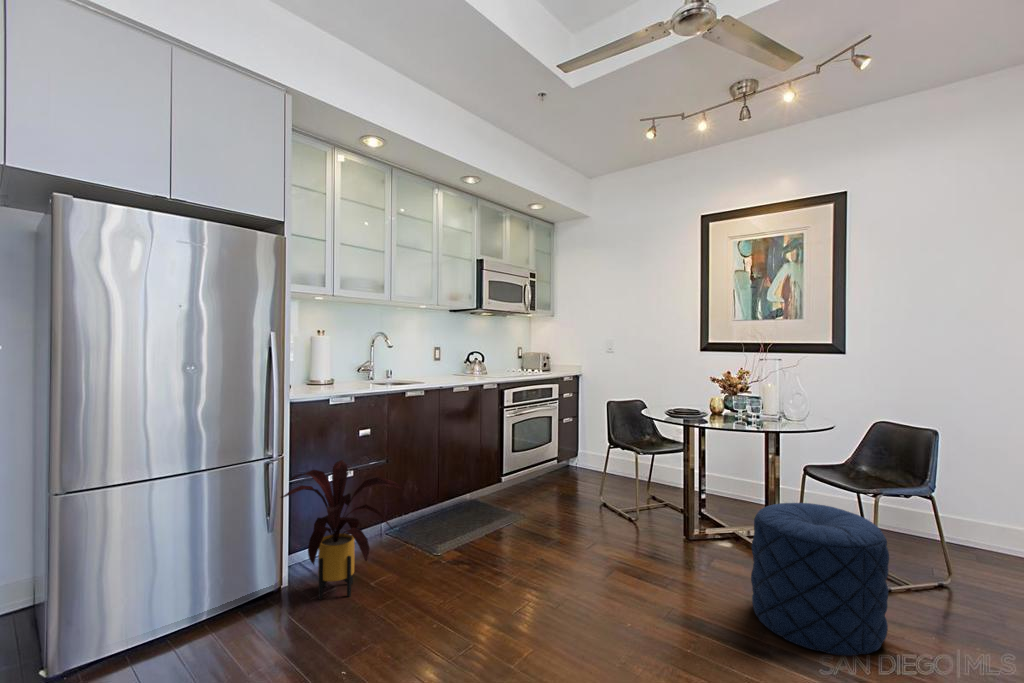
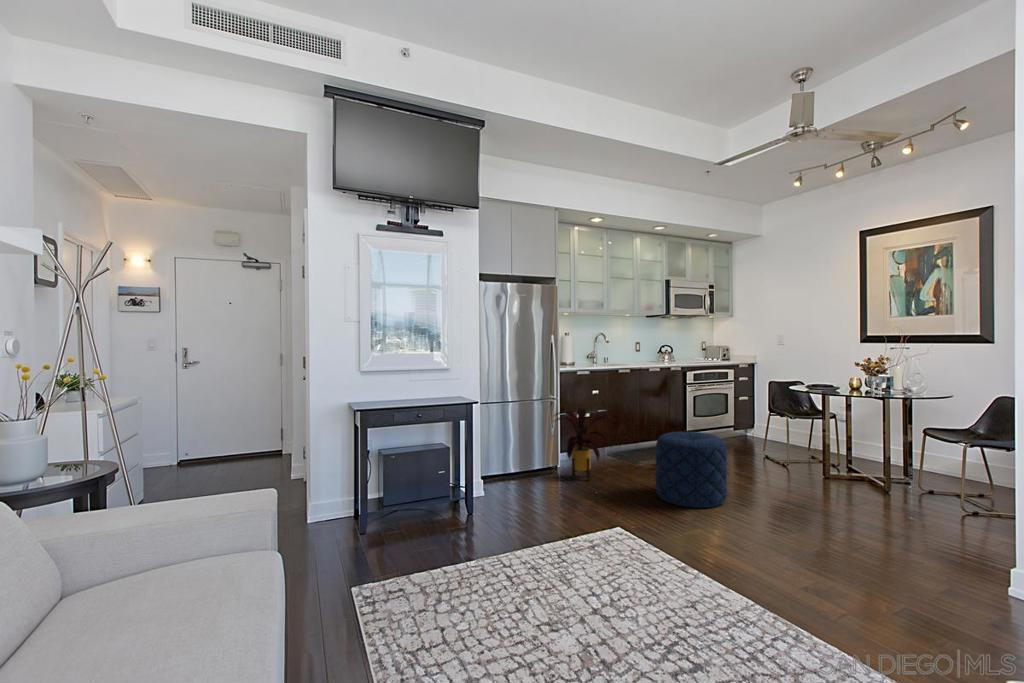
pouf: present [751,503,889,656] -> present [655,432,727,508]

